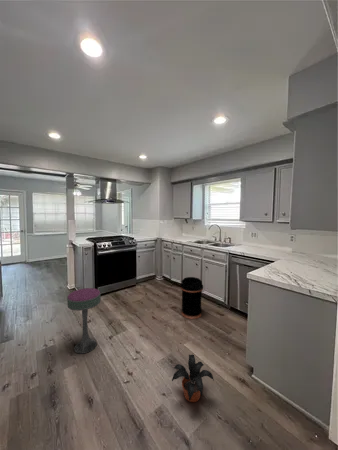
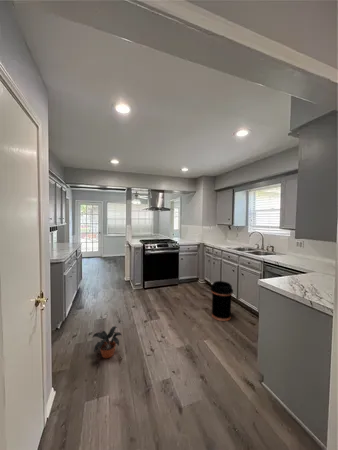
bar stool: present [67,288,101,354] -> none [114,279,138,329]
potted plant: present [172,354,214,402] -> present [93,326,121,358]

